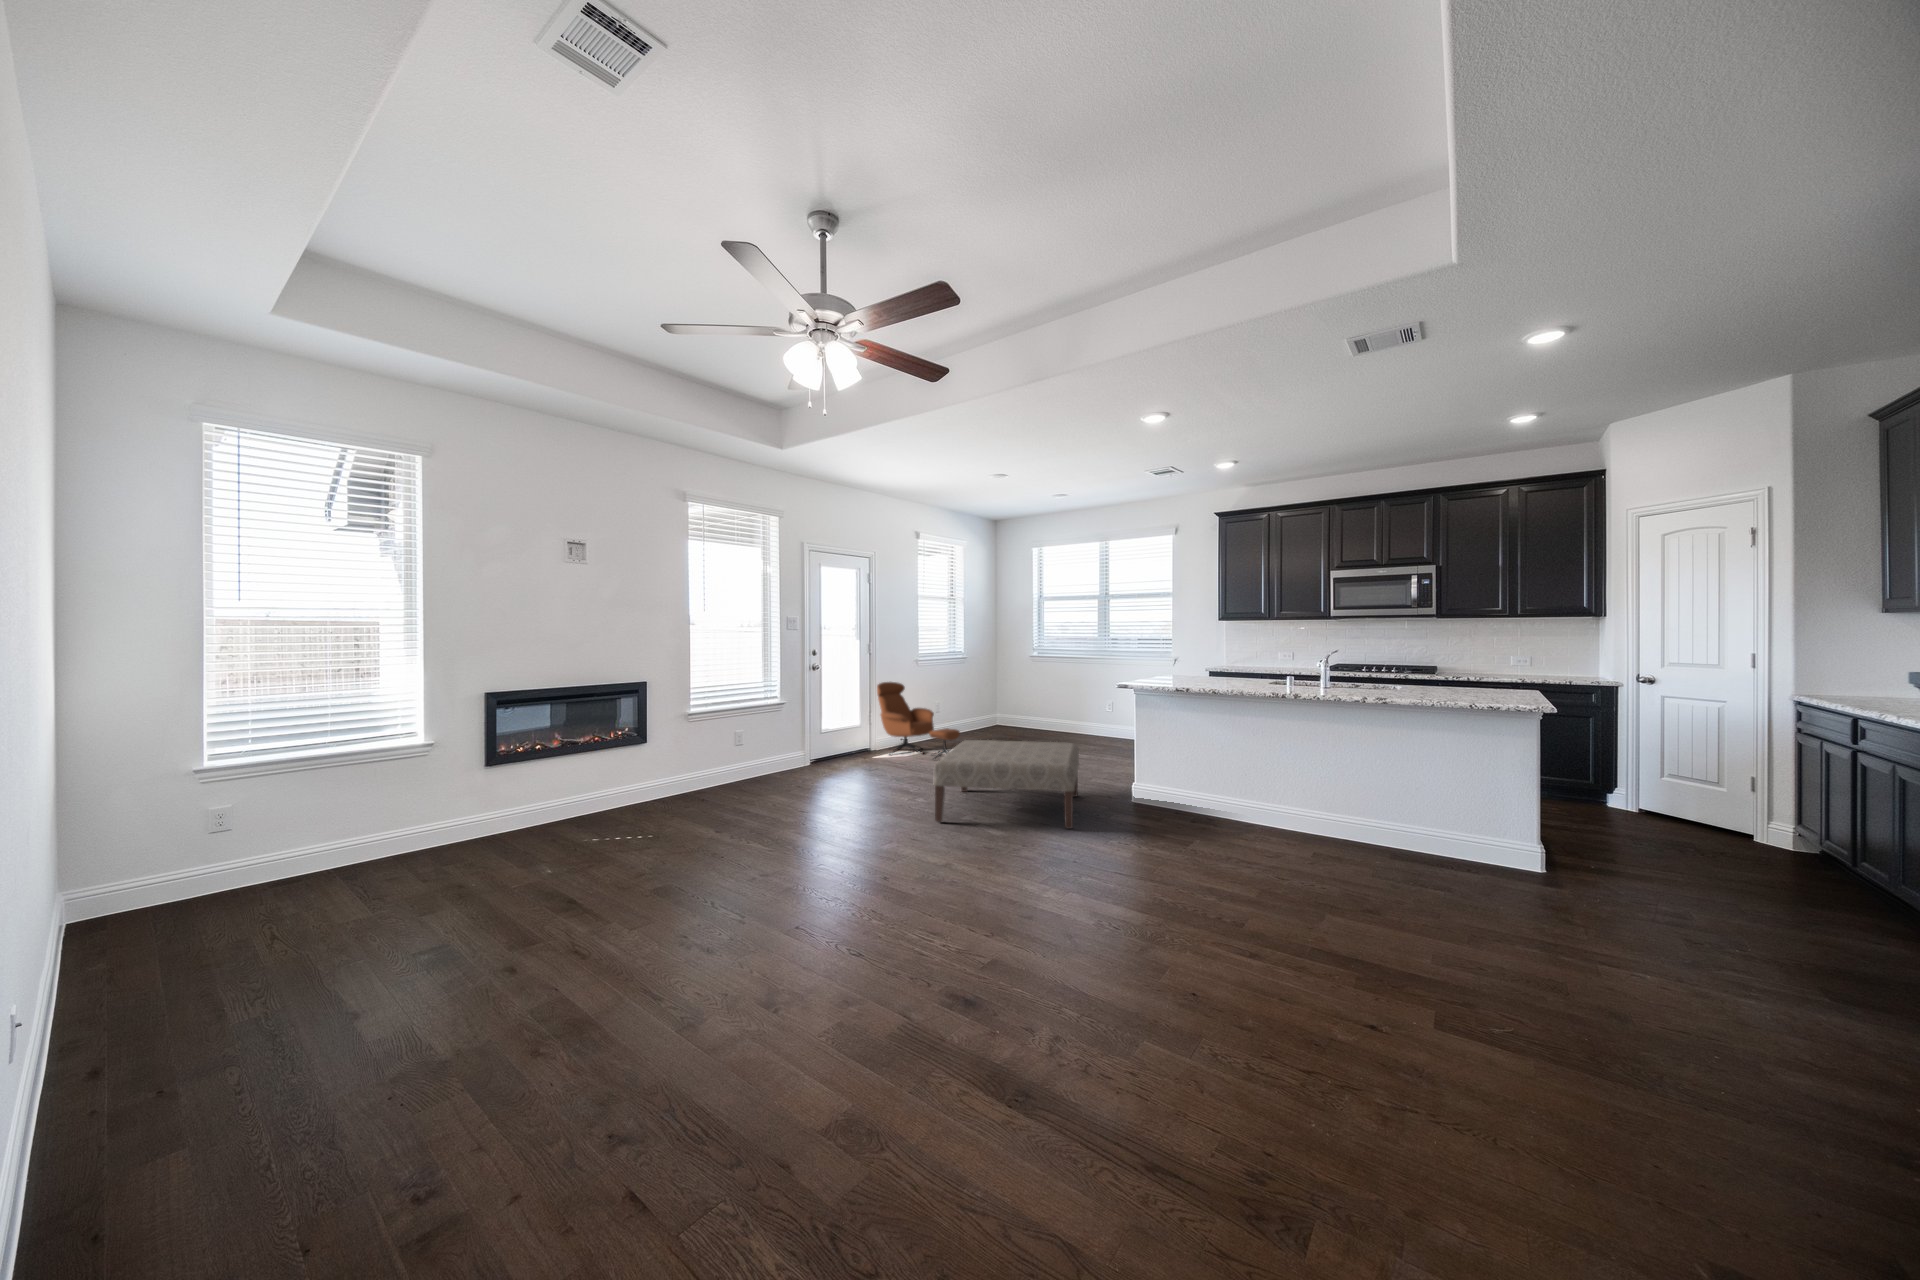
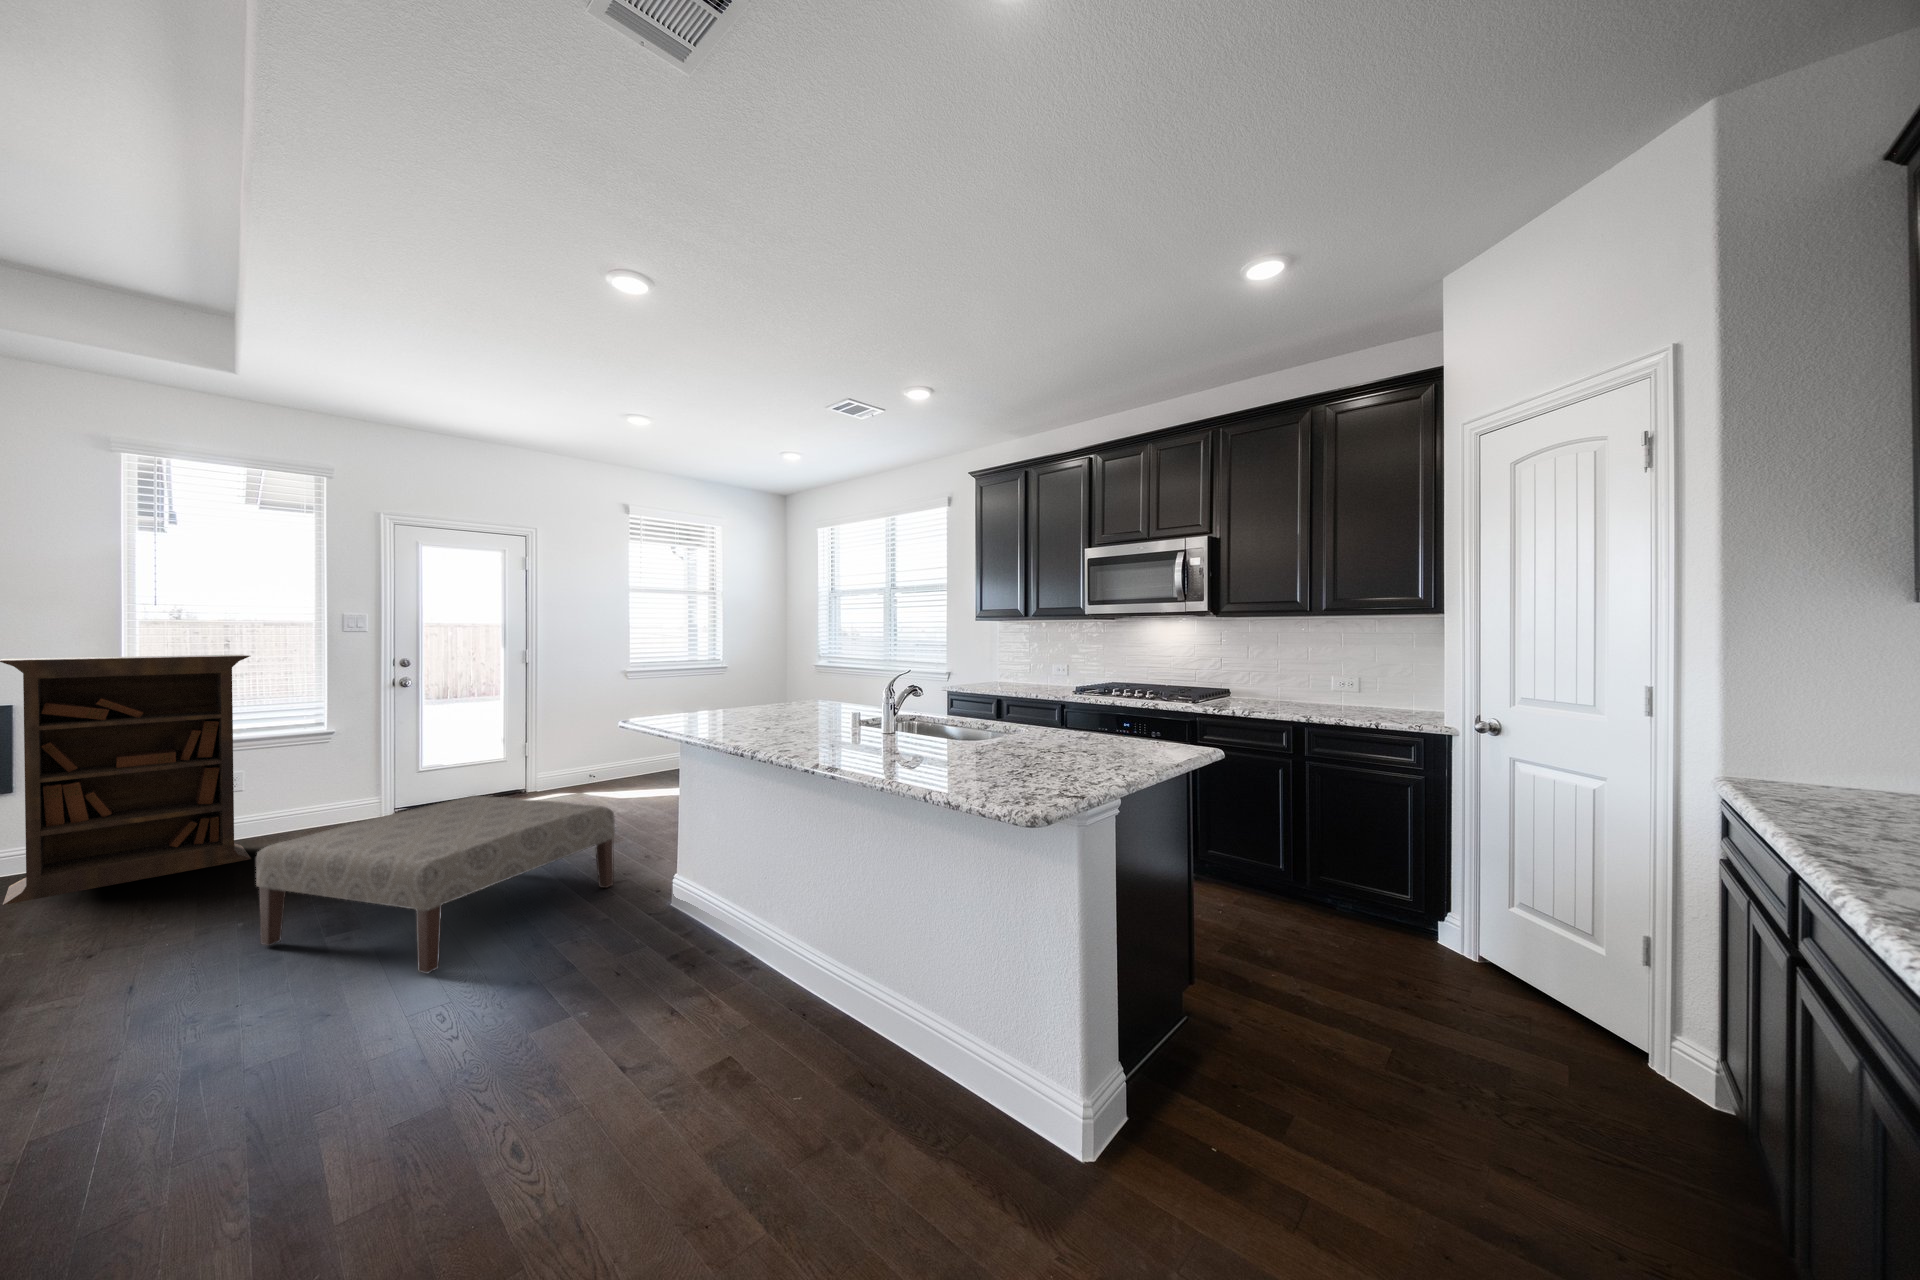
bookcase: none [668,646,790,811] -> present [0,655,251,905]
lounge chair: present [877,682,960,757] -> none [525,699,621,807]

